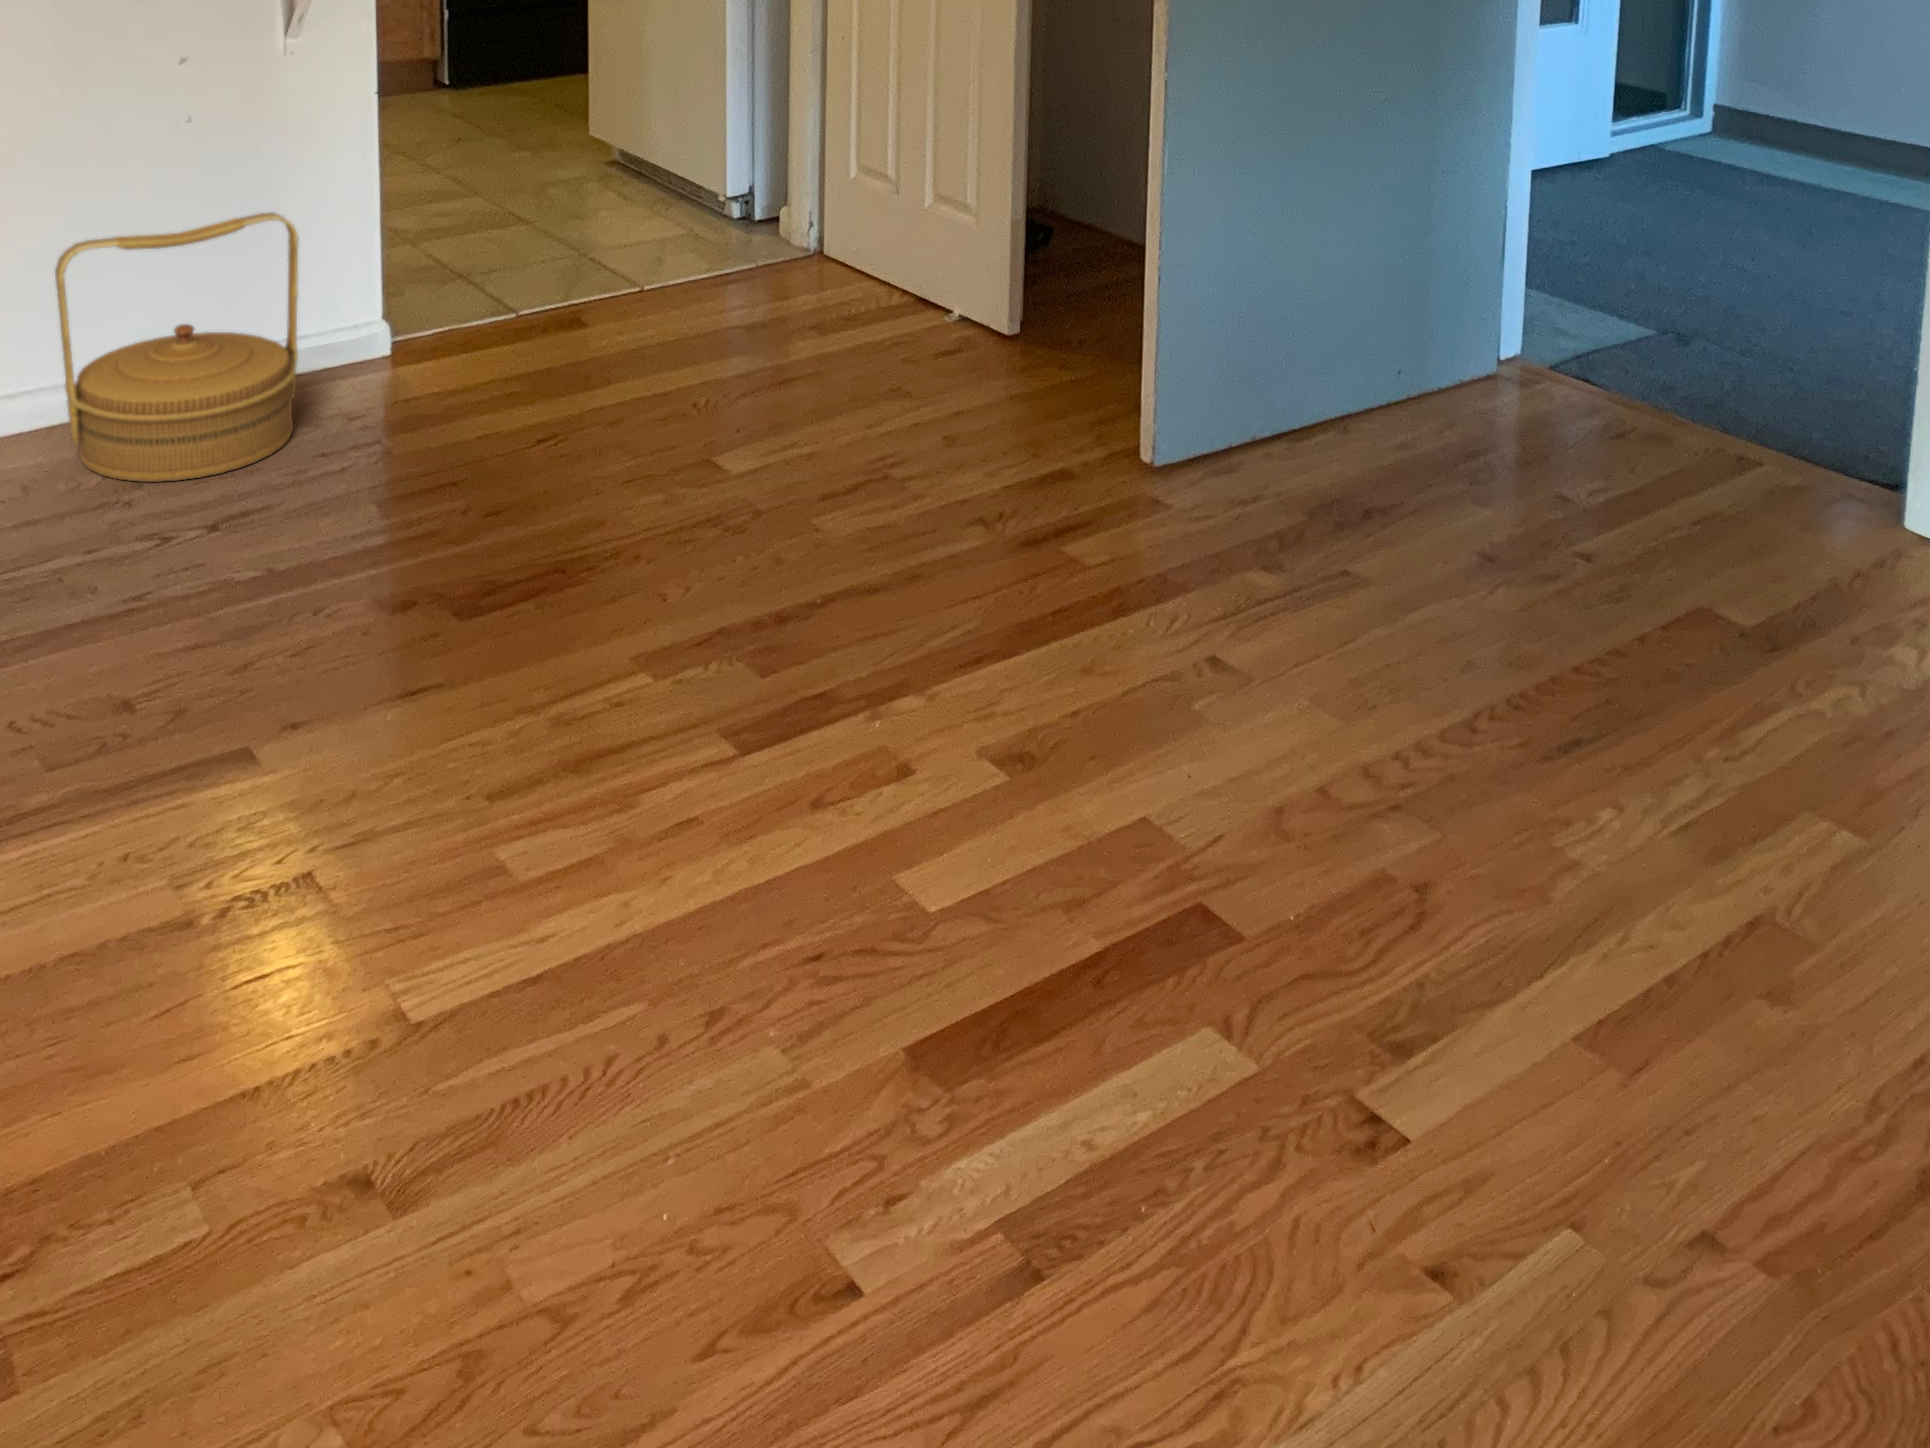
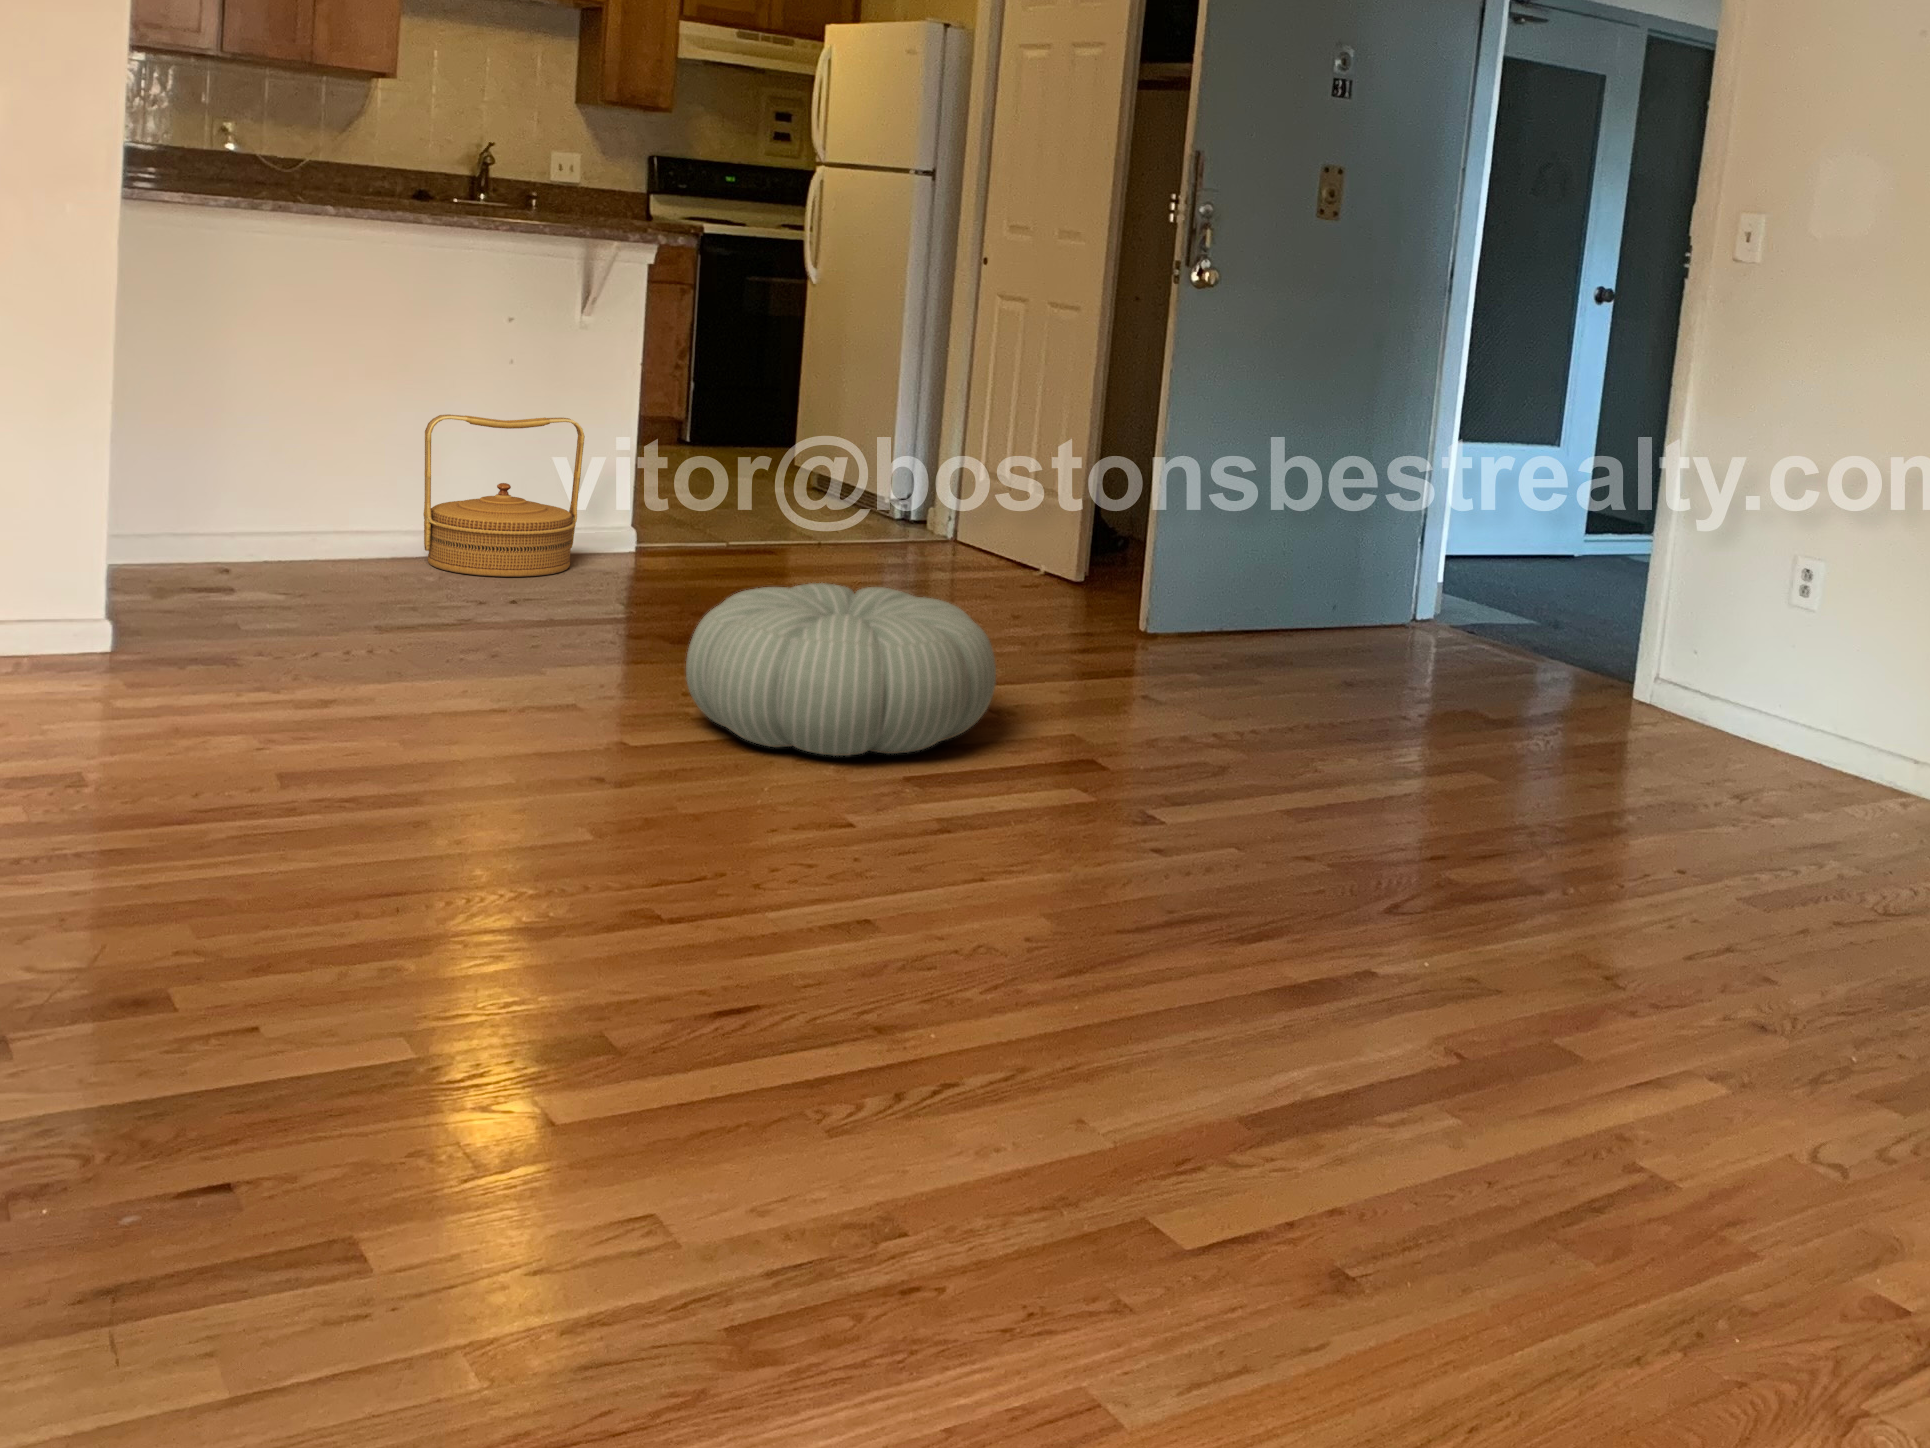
pouf: none [484,597,1019,1025] -> present [686,583,996,756]

